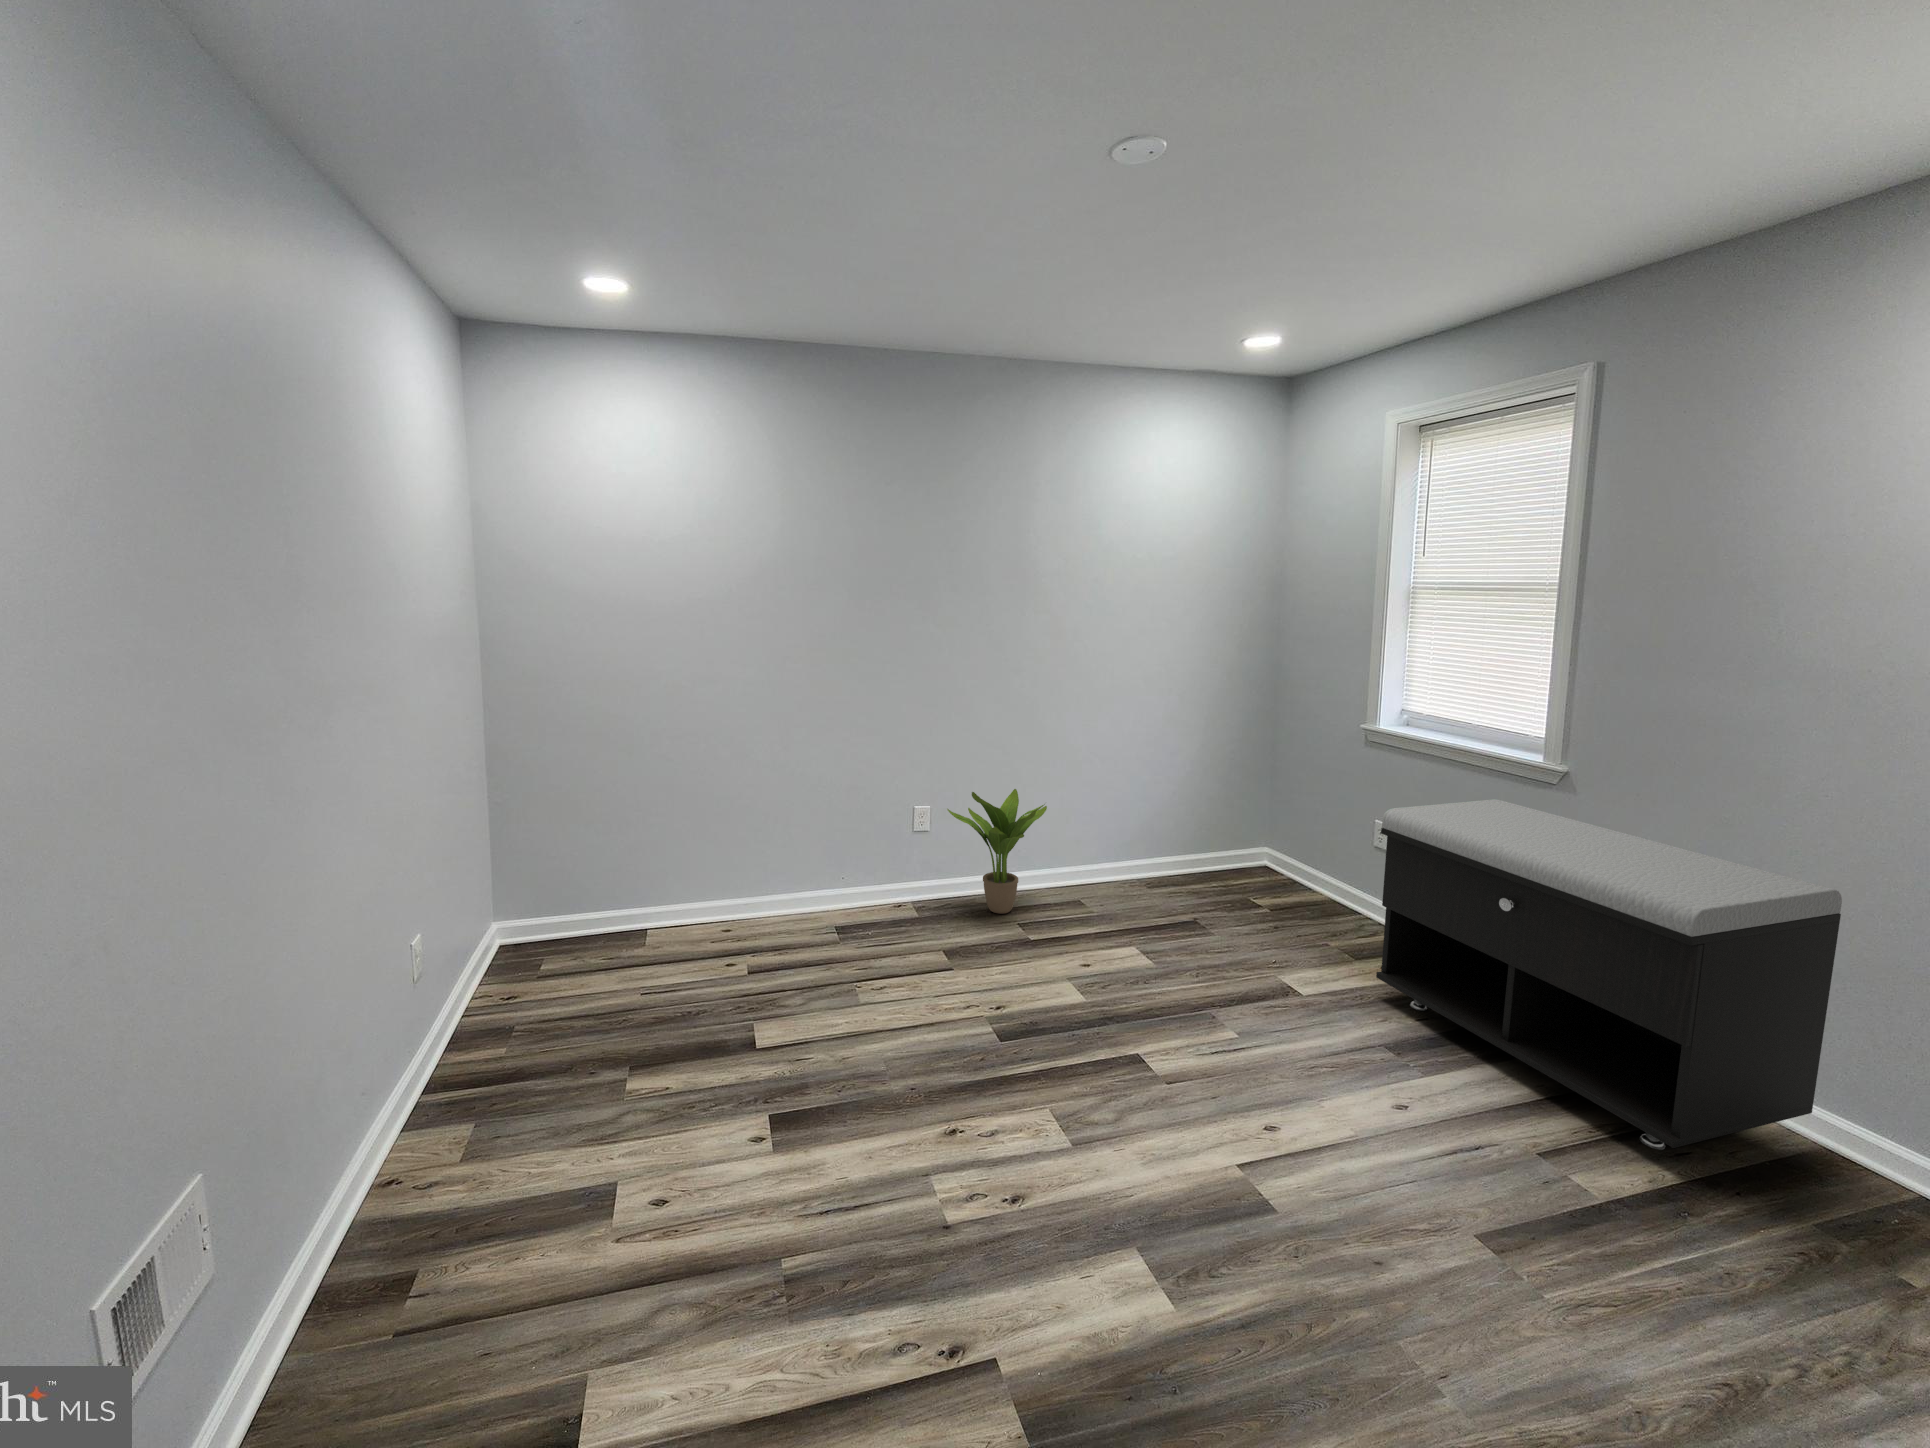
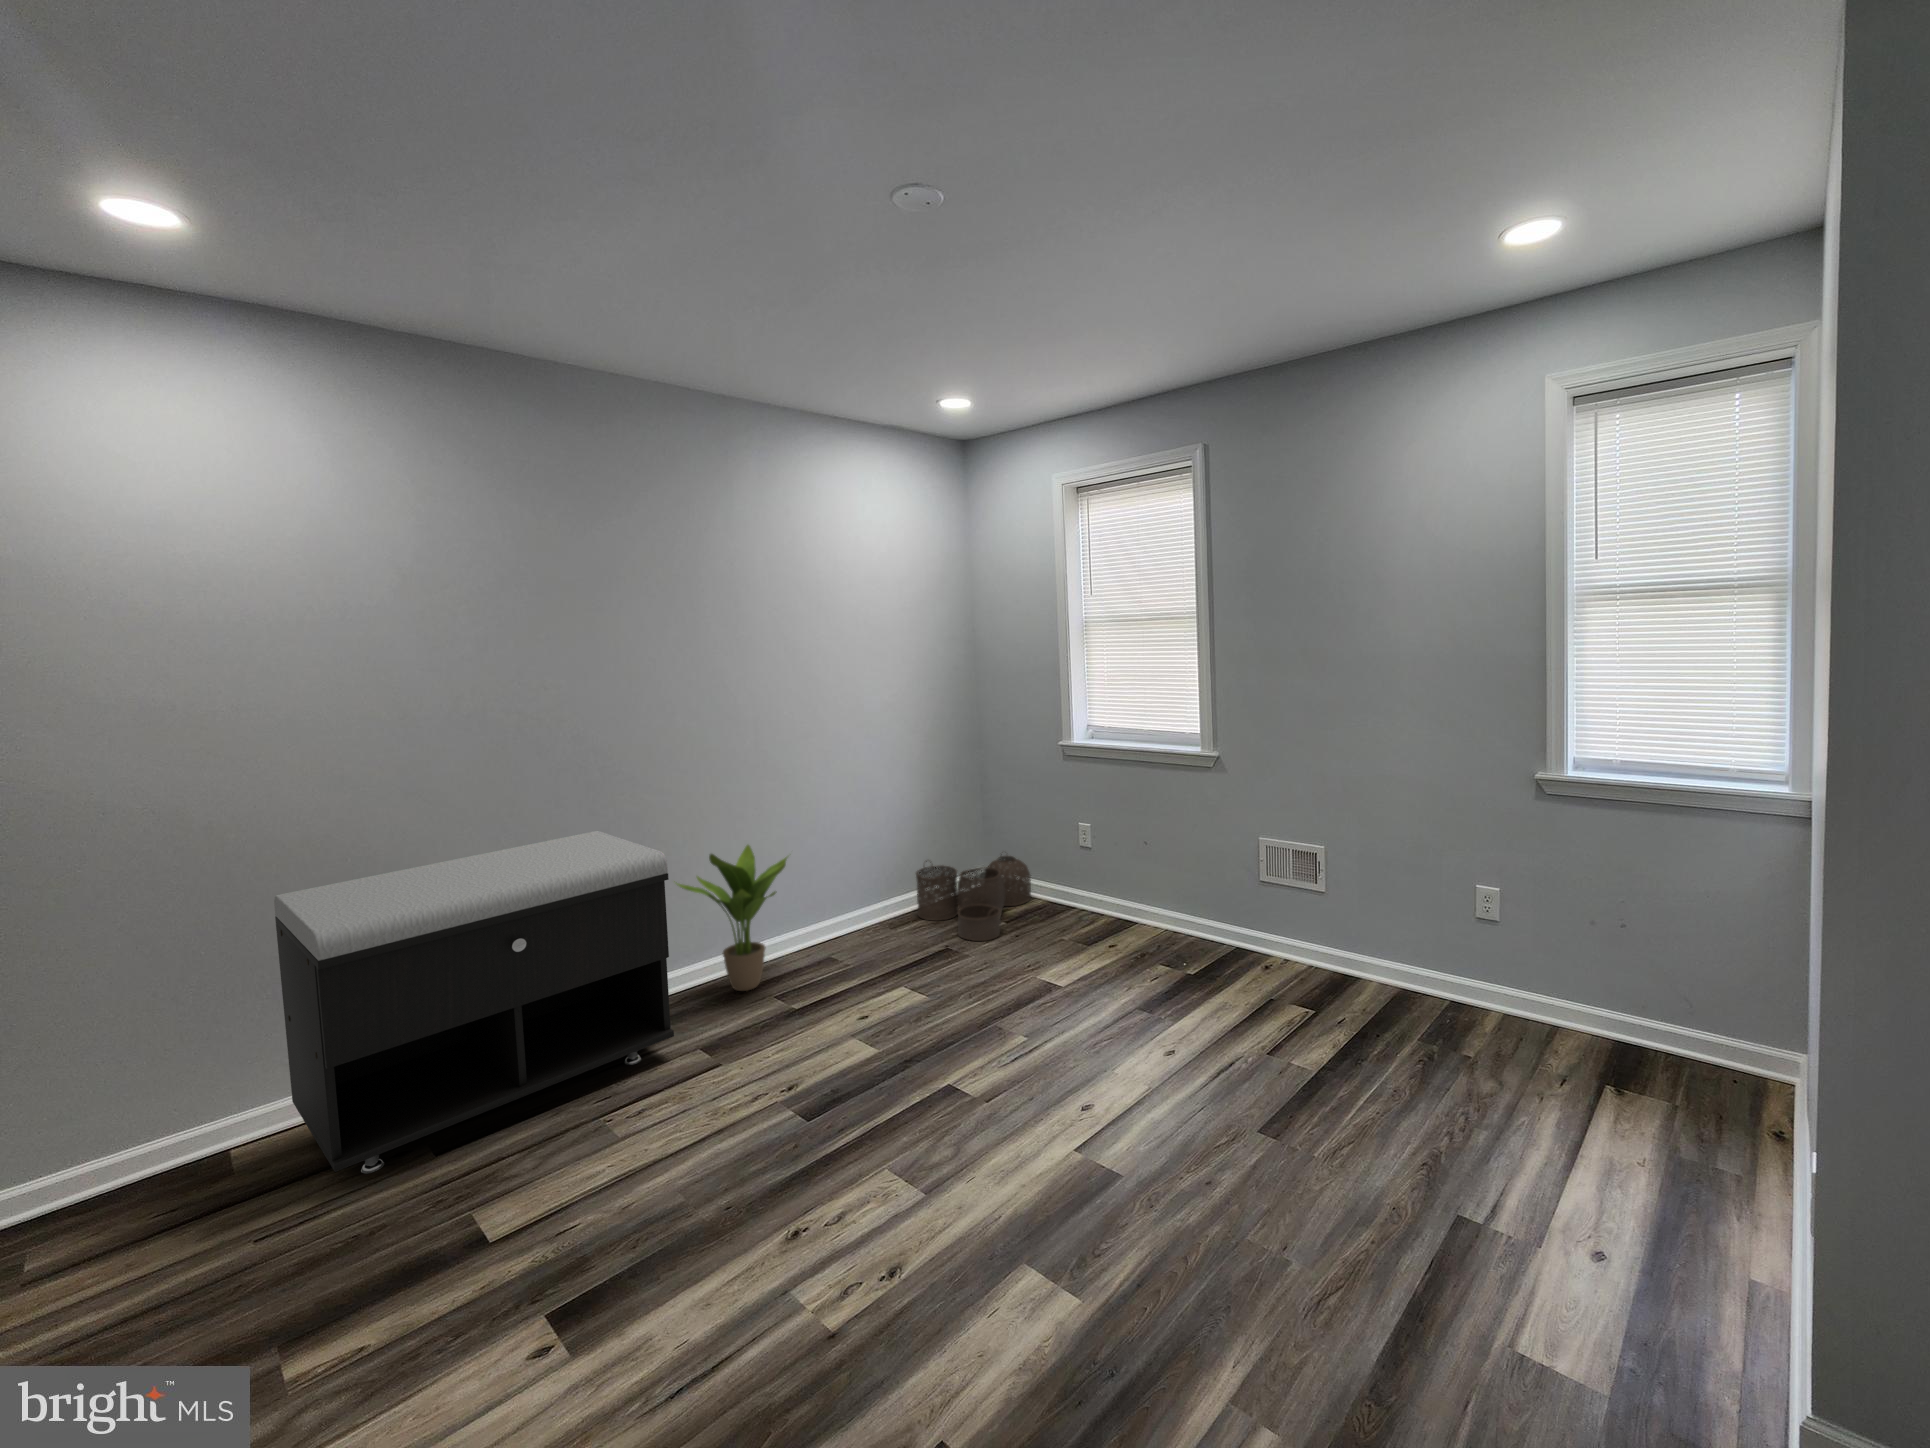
storage bench: present [1376,799,1842,1150] -> present [274,831,674,1174]
woven basket: none [1176,832,1306,925] -> present [916,855,1031,941]

